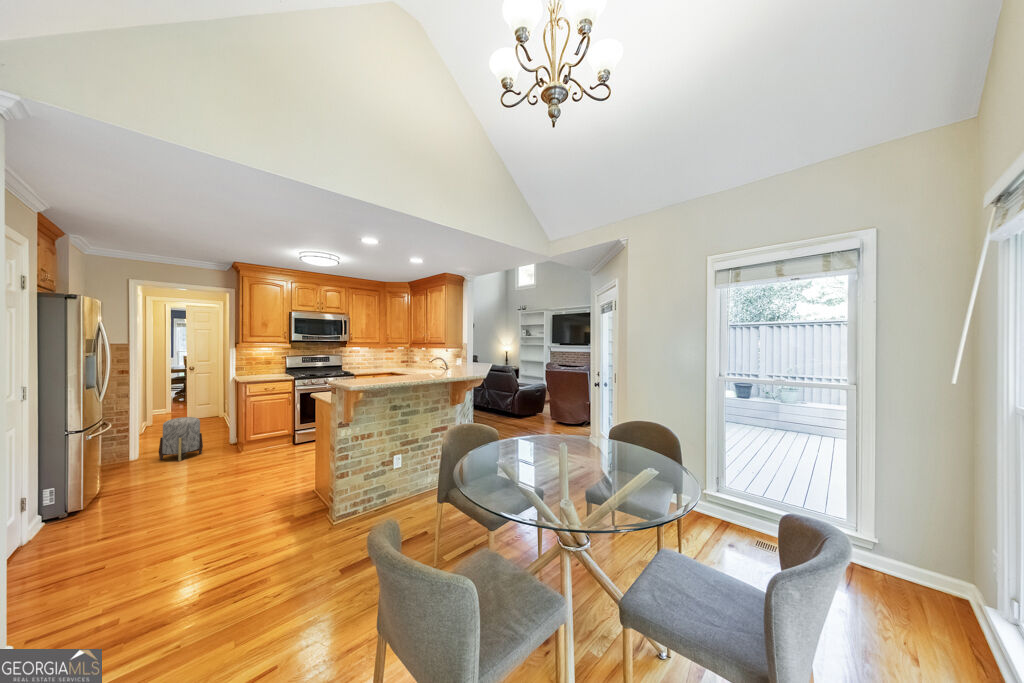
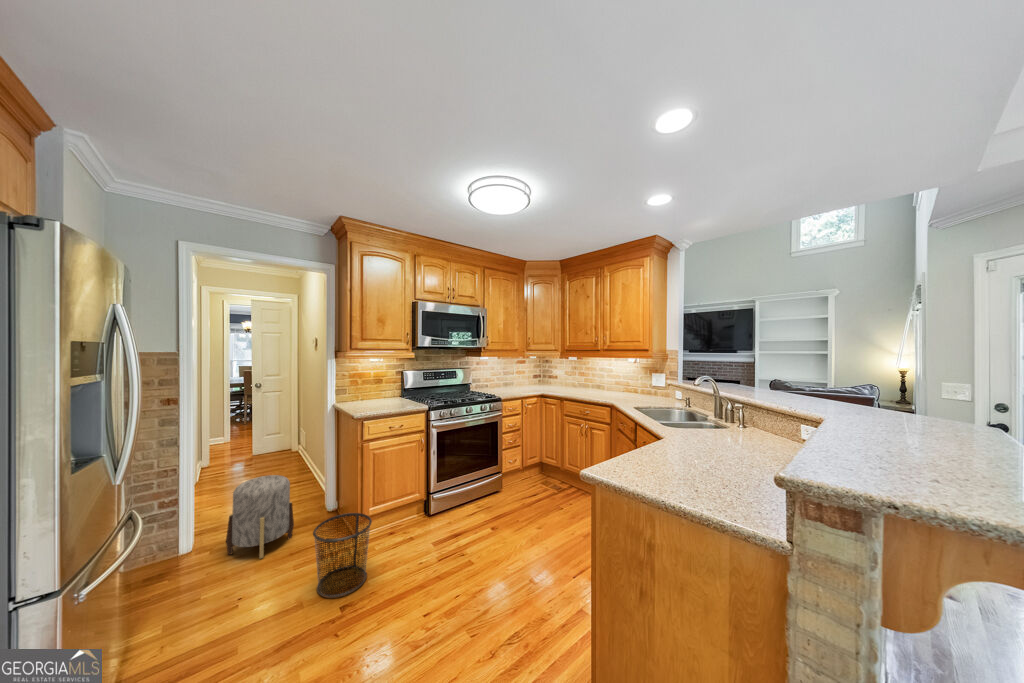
waste bin: none [205,433,242,471] -> present [313,513,372,598]

